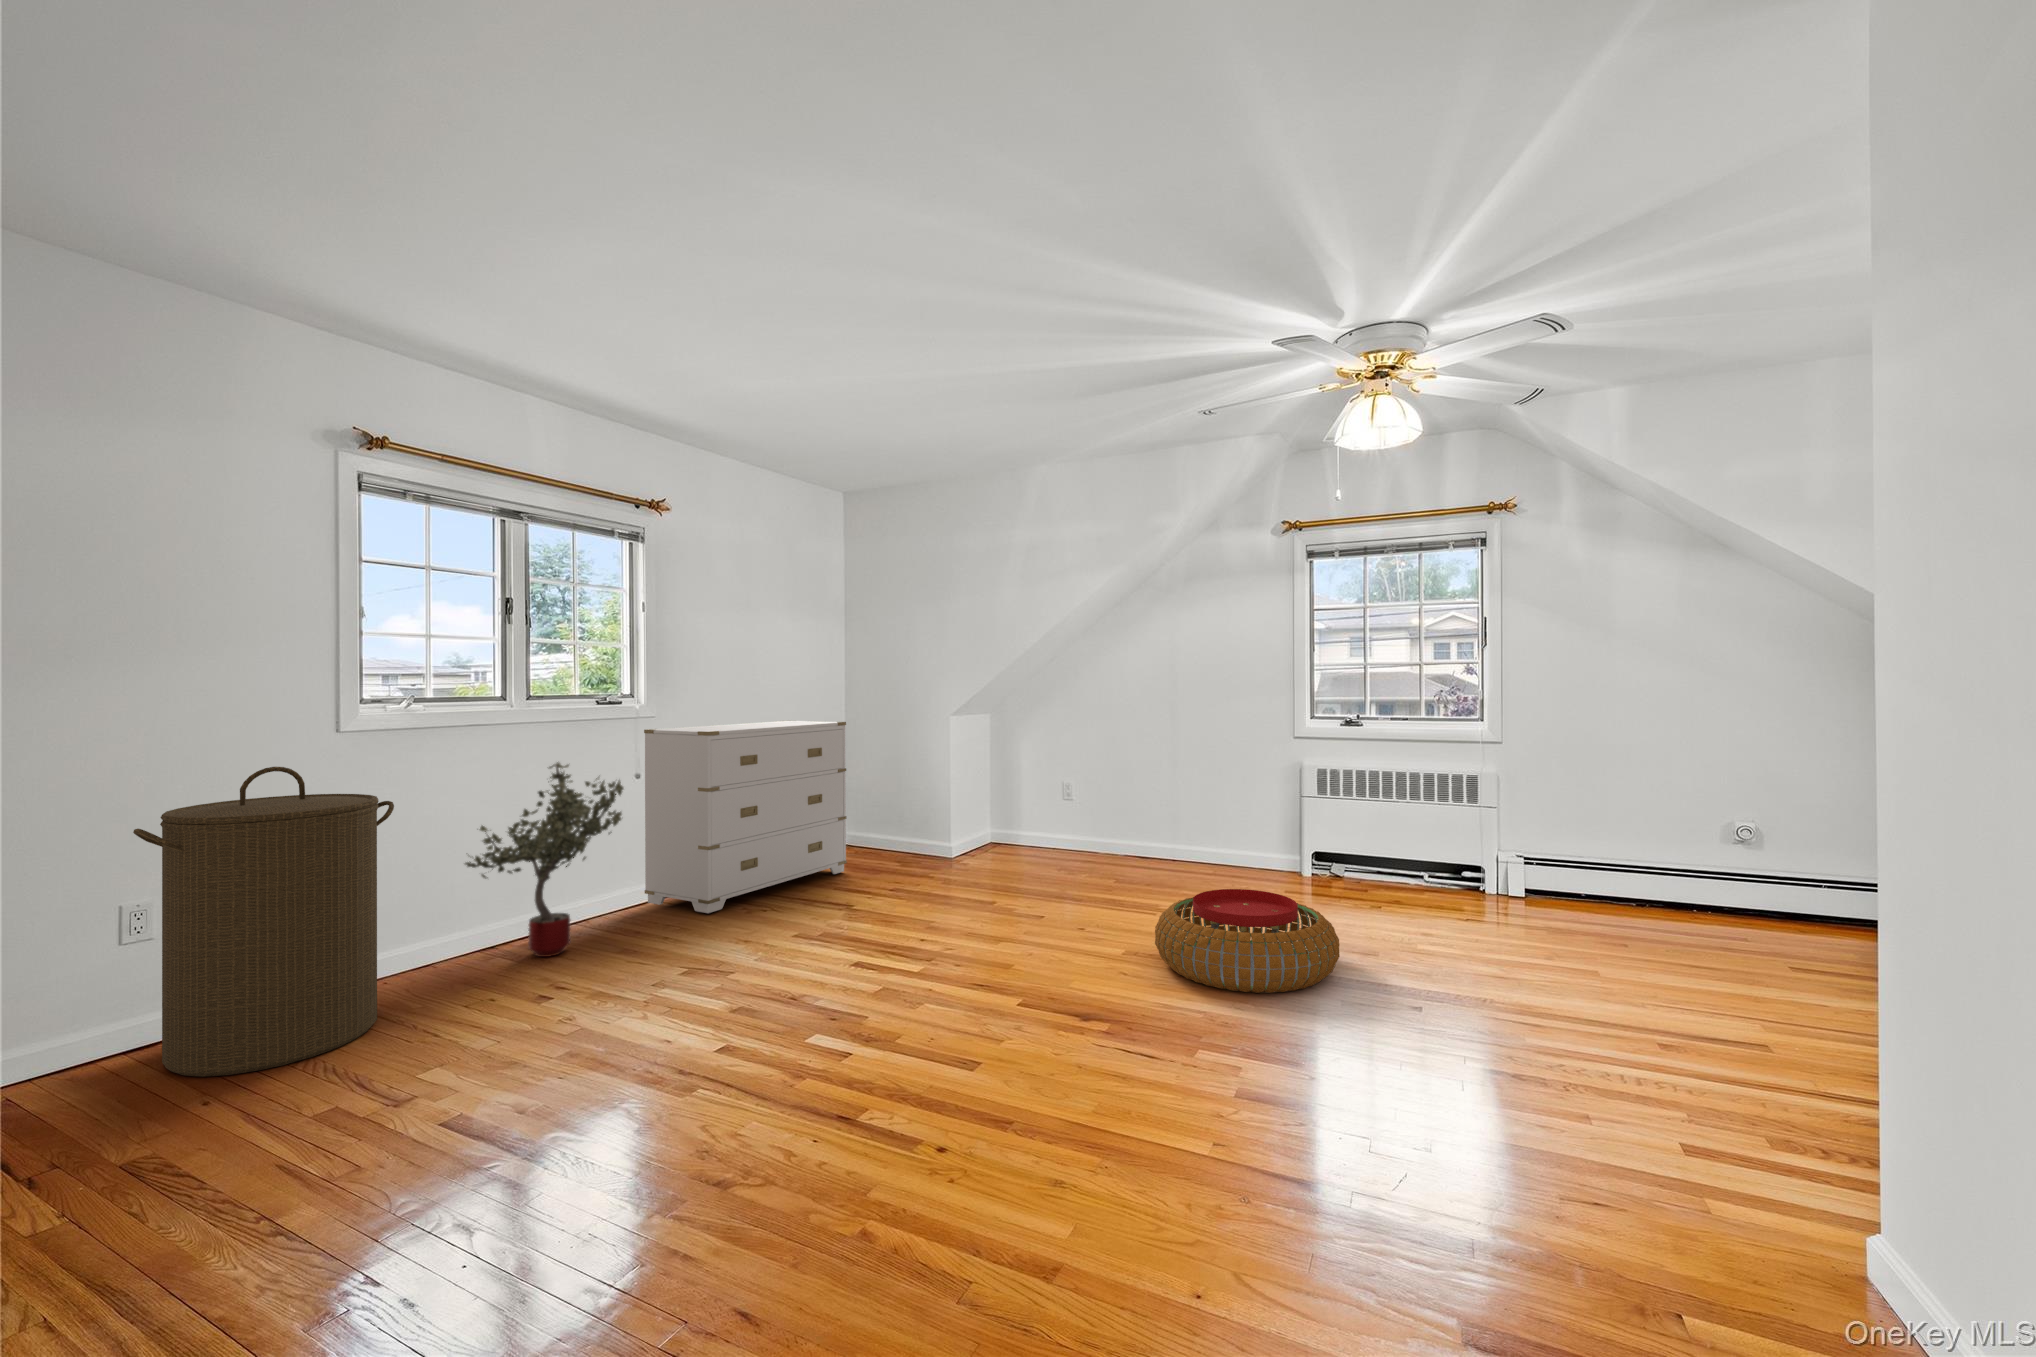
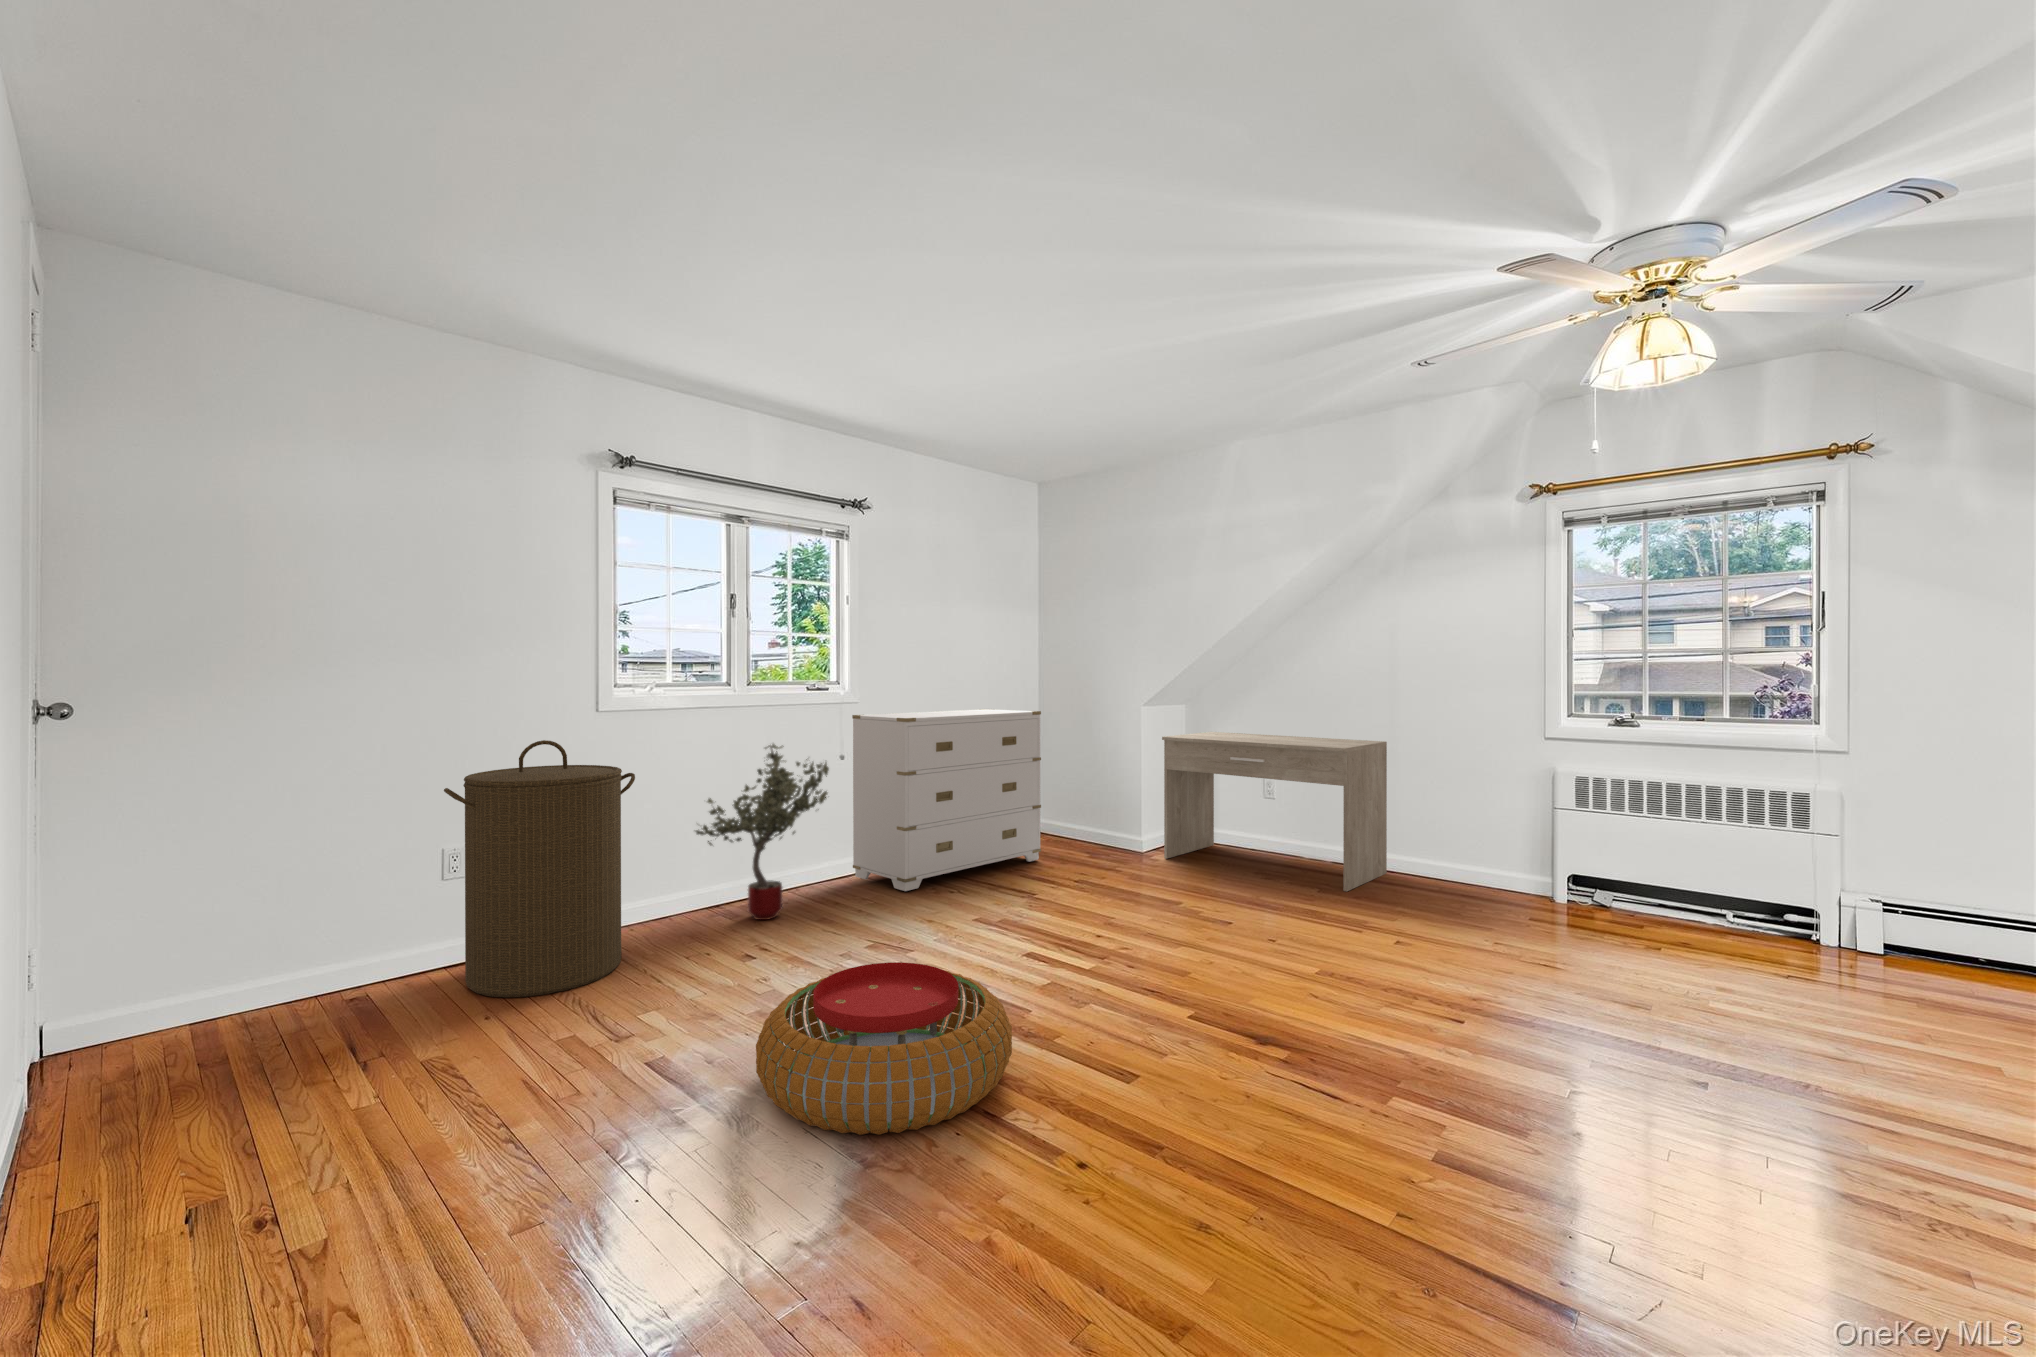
desk: none [965,738,1166,881] -> present [1162,732,1387,891]
pouf: present [1155,889,1340,993] -> present [756,962,1012,1135]

